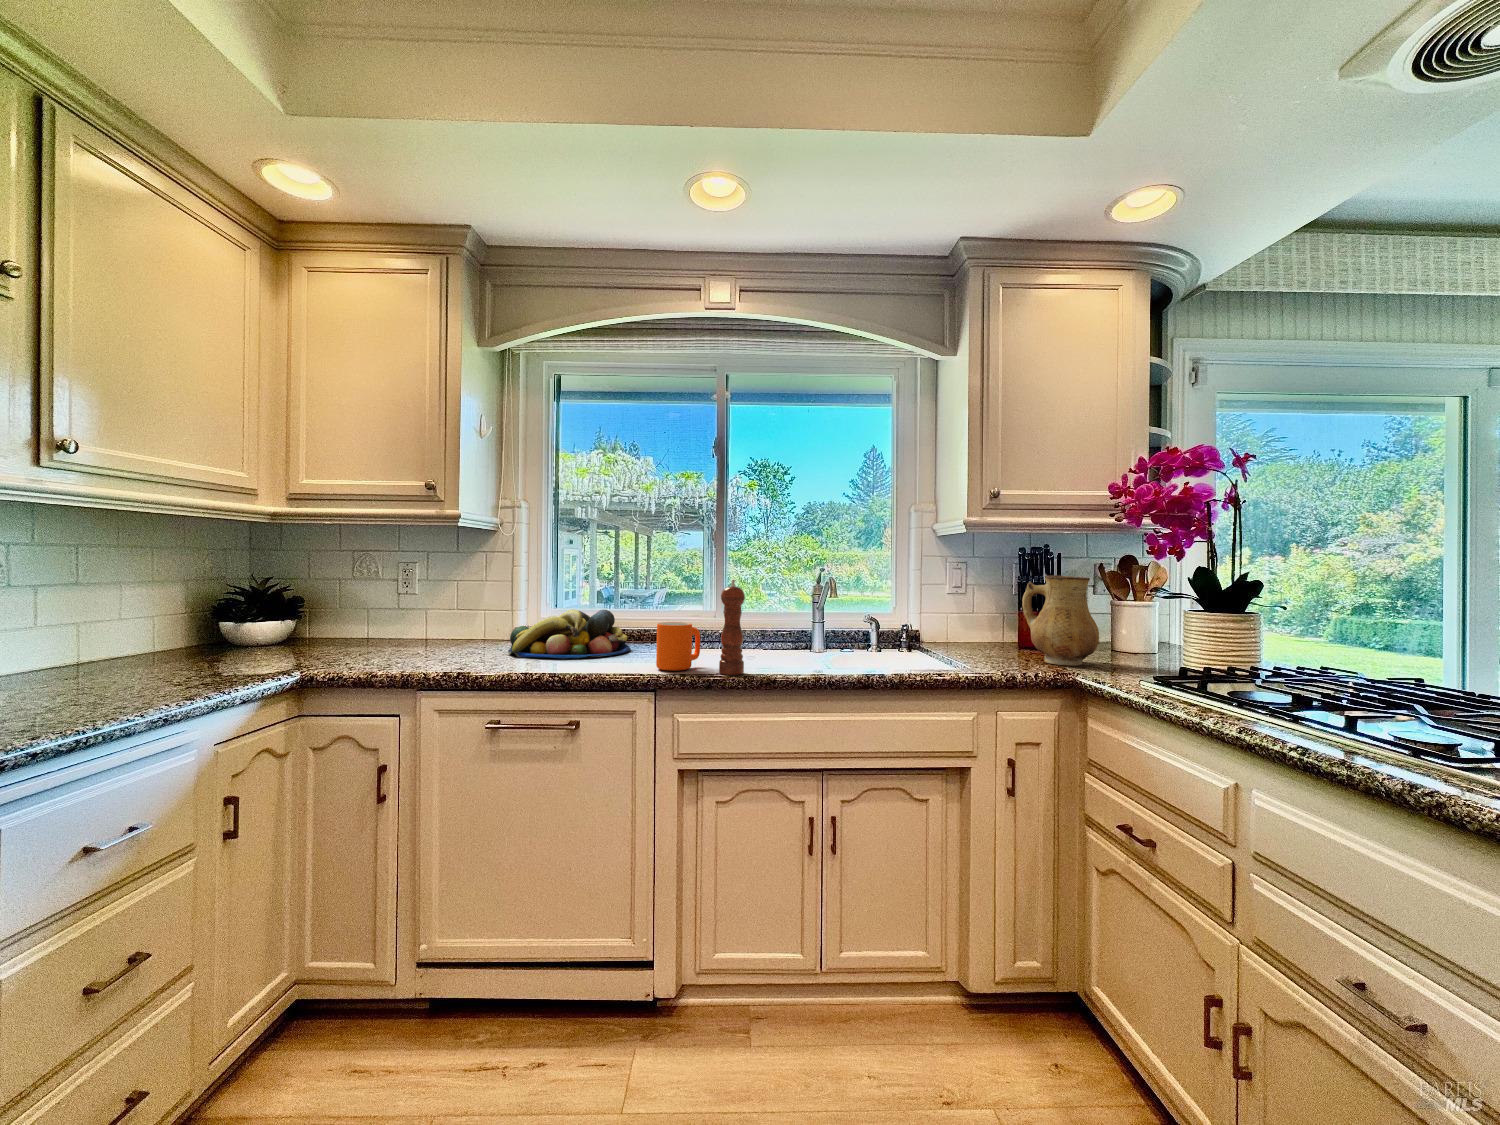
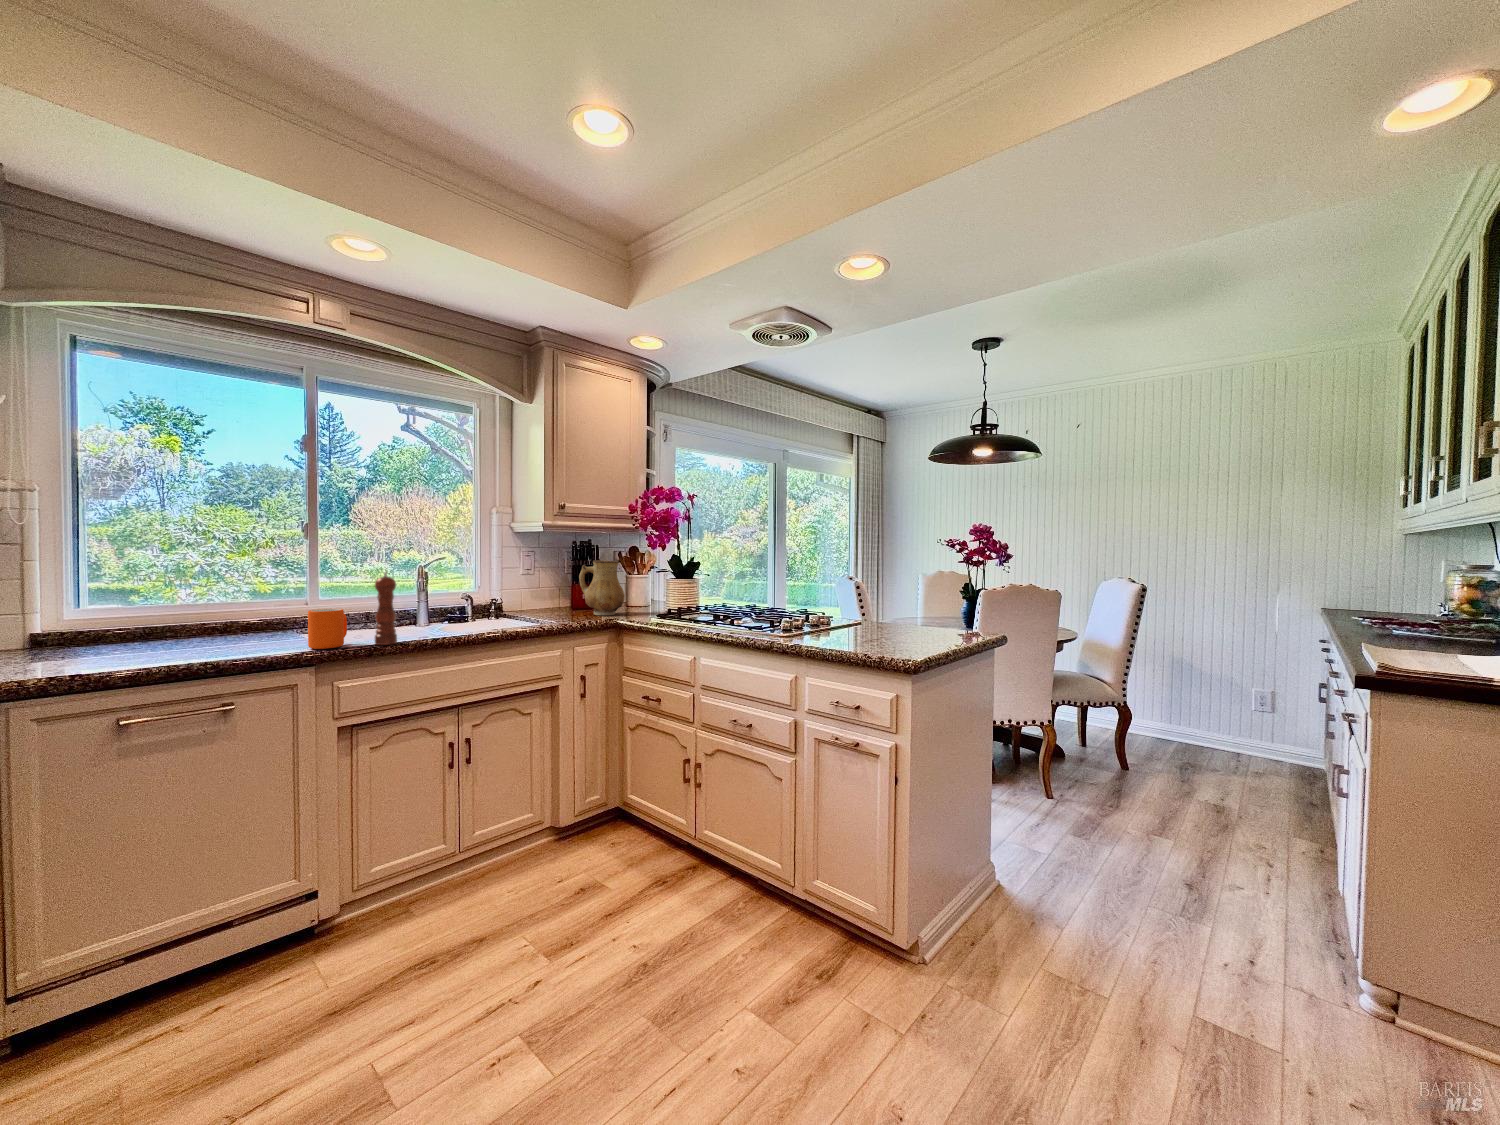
fruit bowl: present [508,610,630,658] -> none [73,605,244,660]

